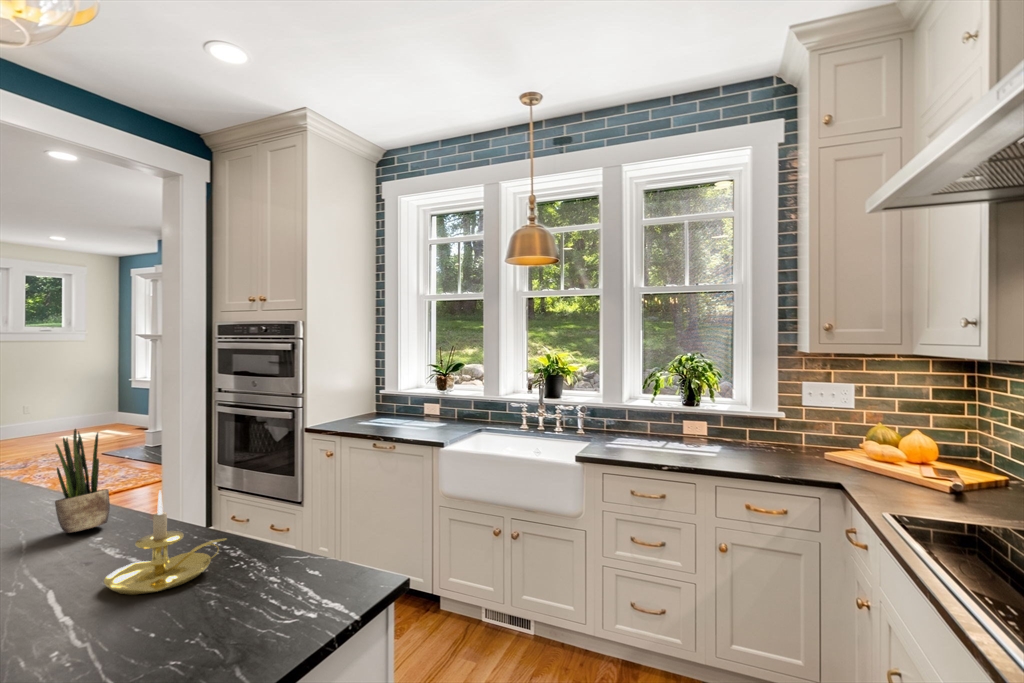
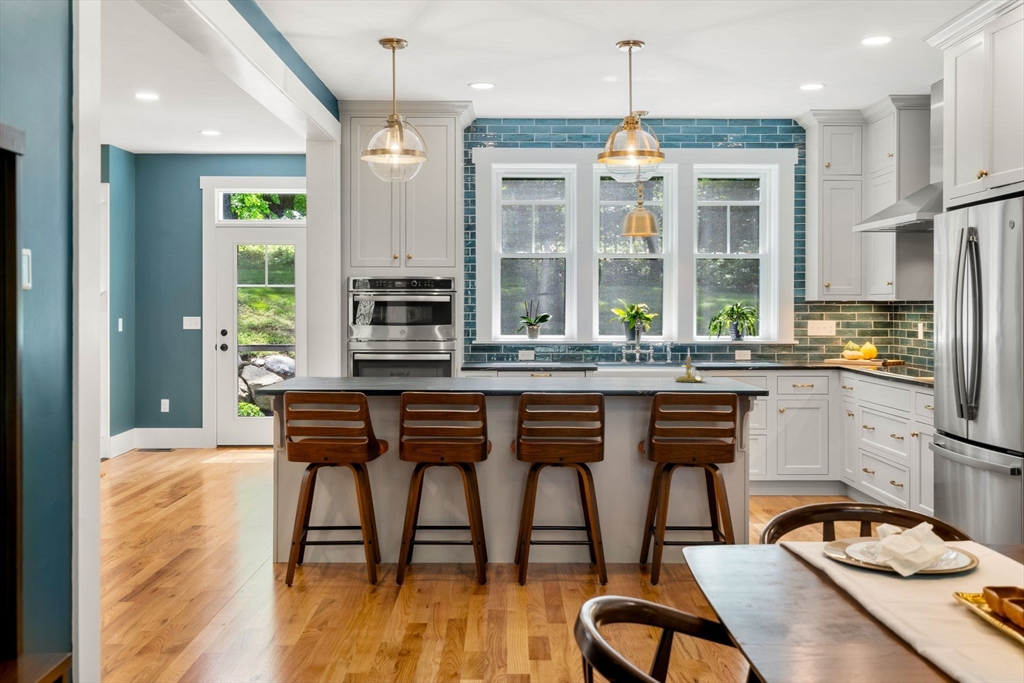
potted plant: present [55,429,110,533] -> none [589,331,615,379]

